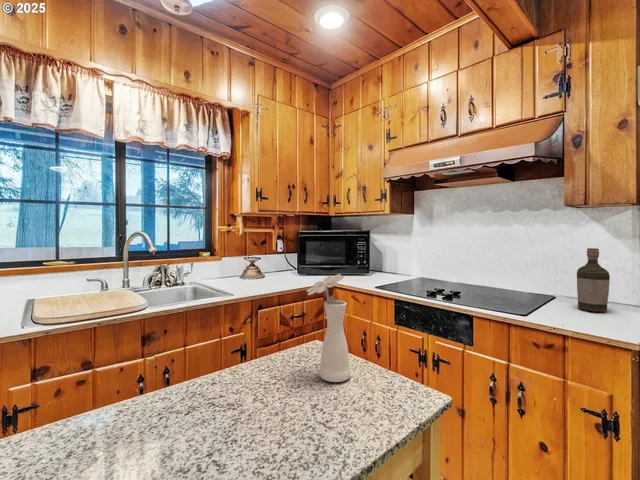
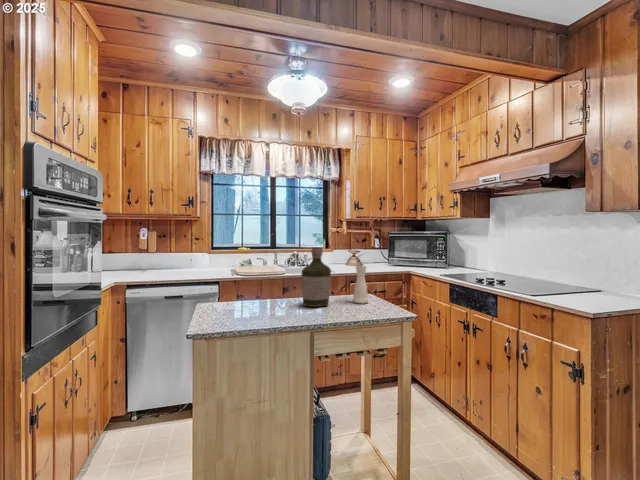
bottle: present [577,248,610,312] -> present [302,247,331,307]

